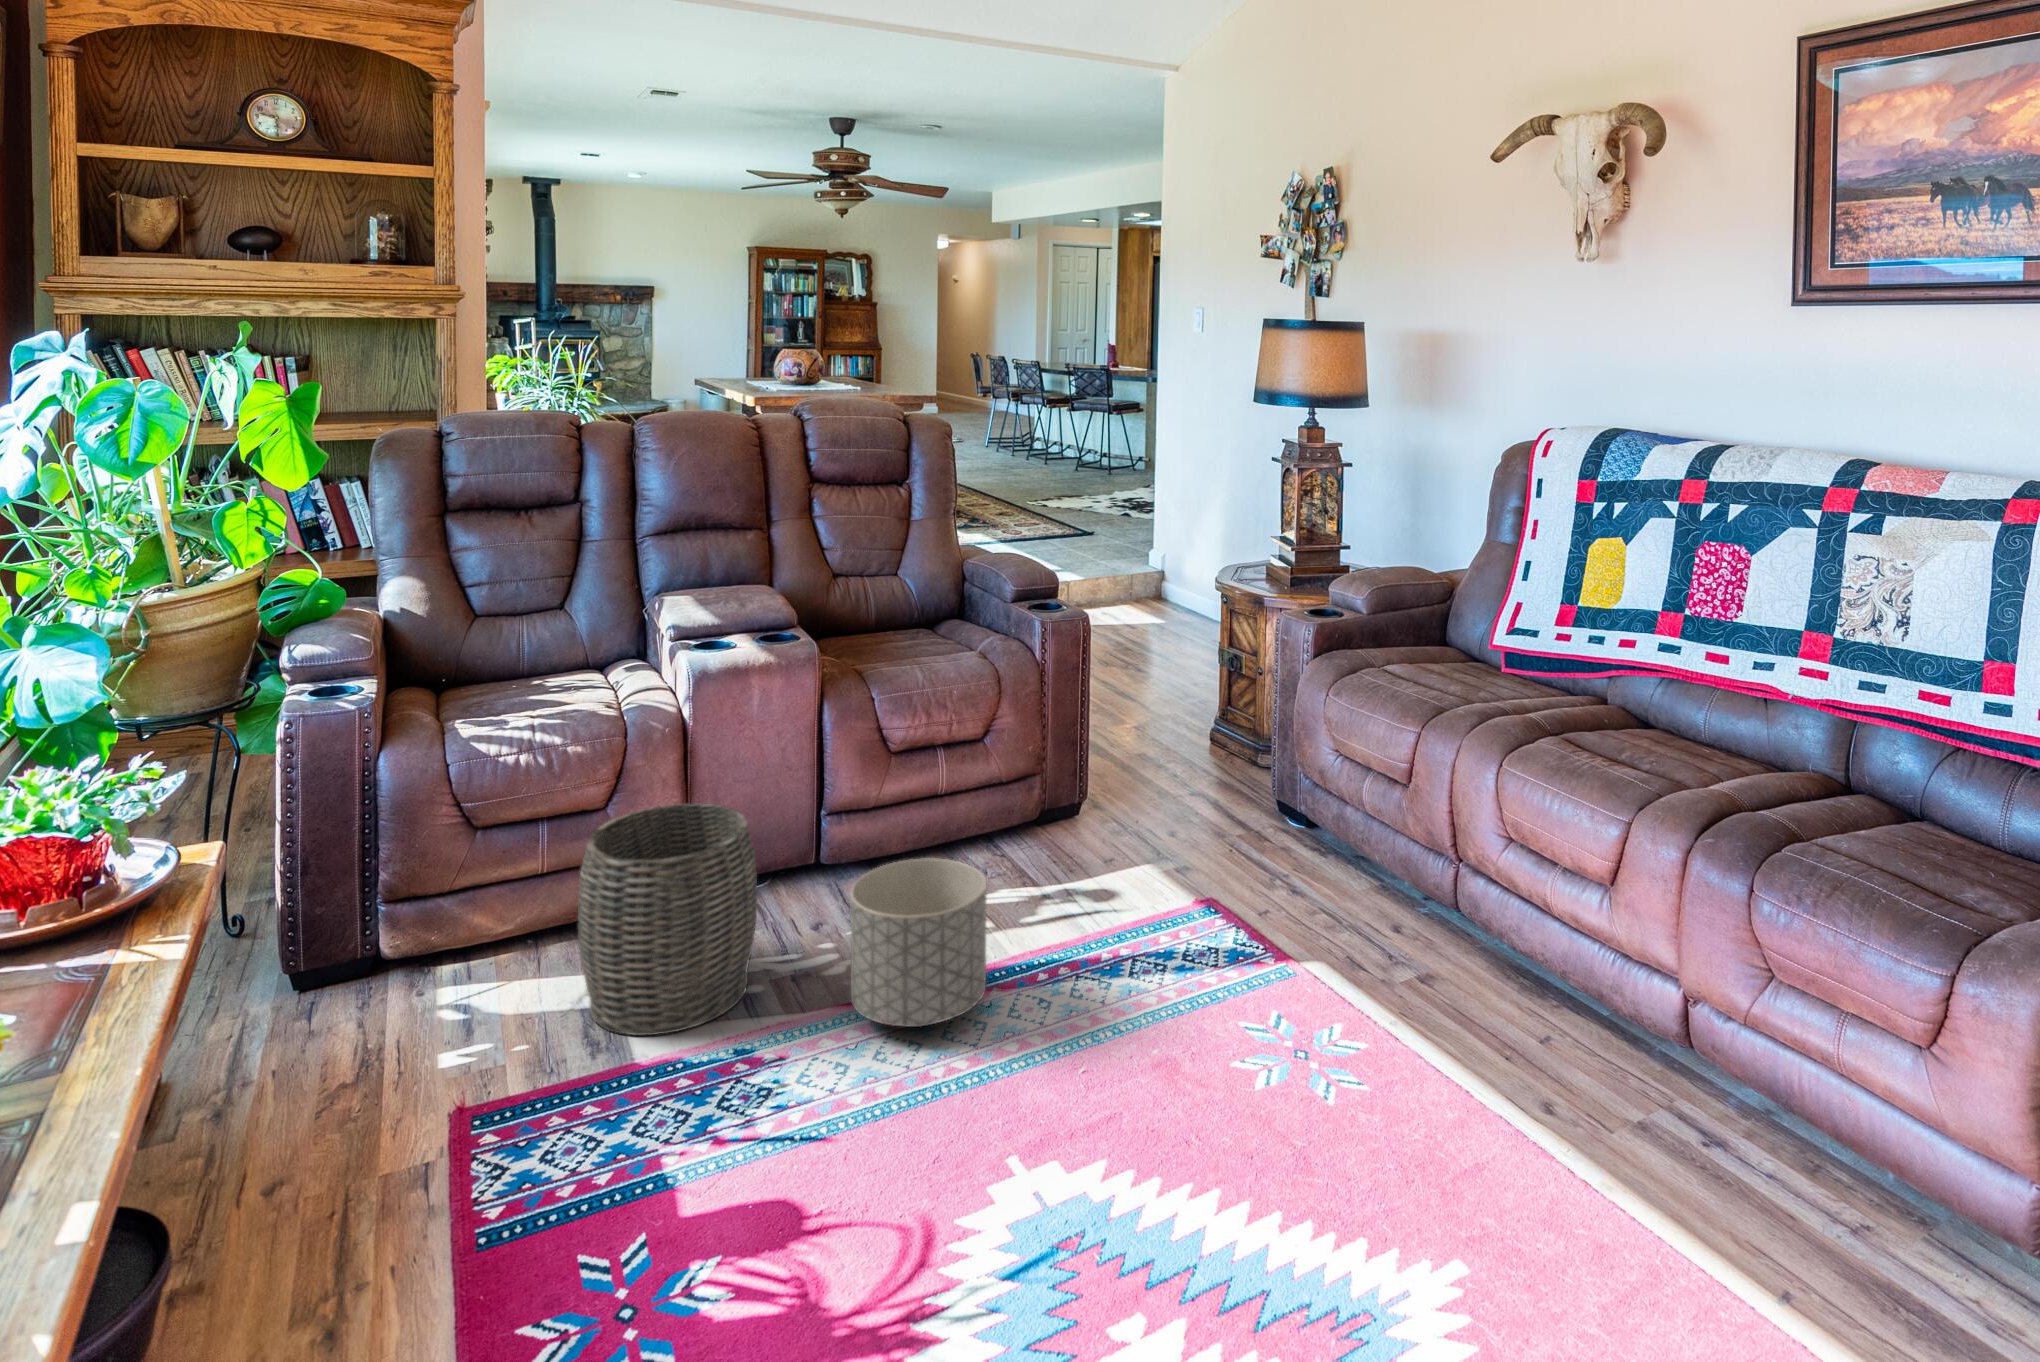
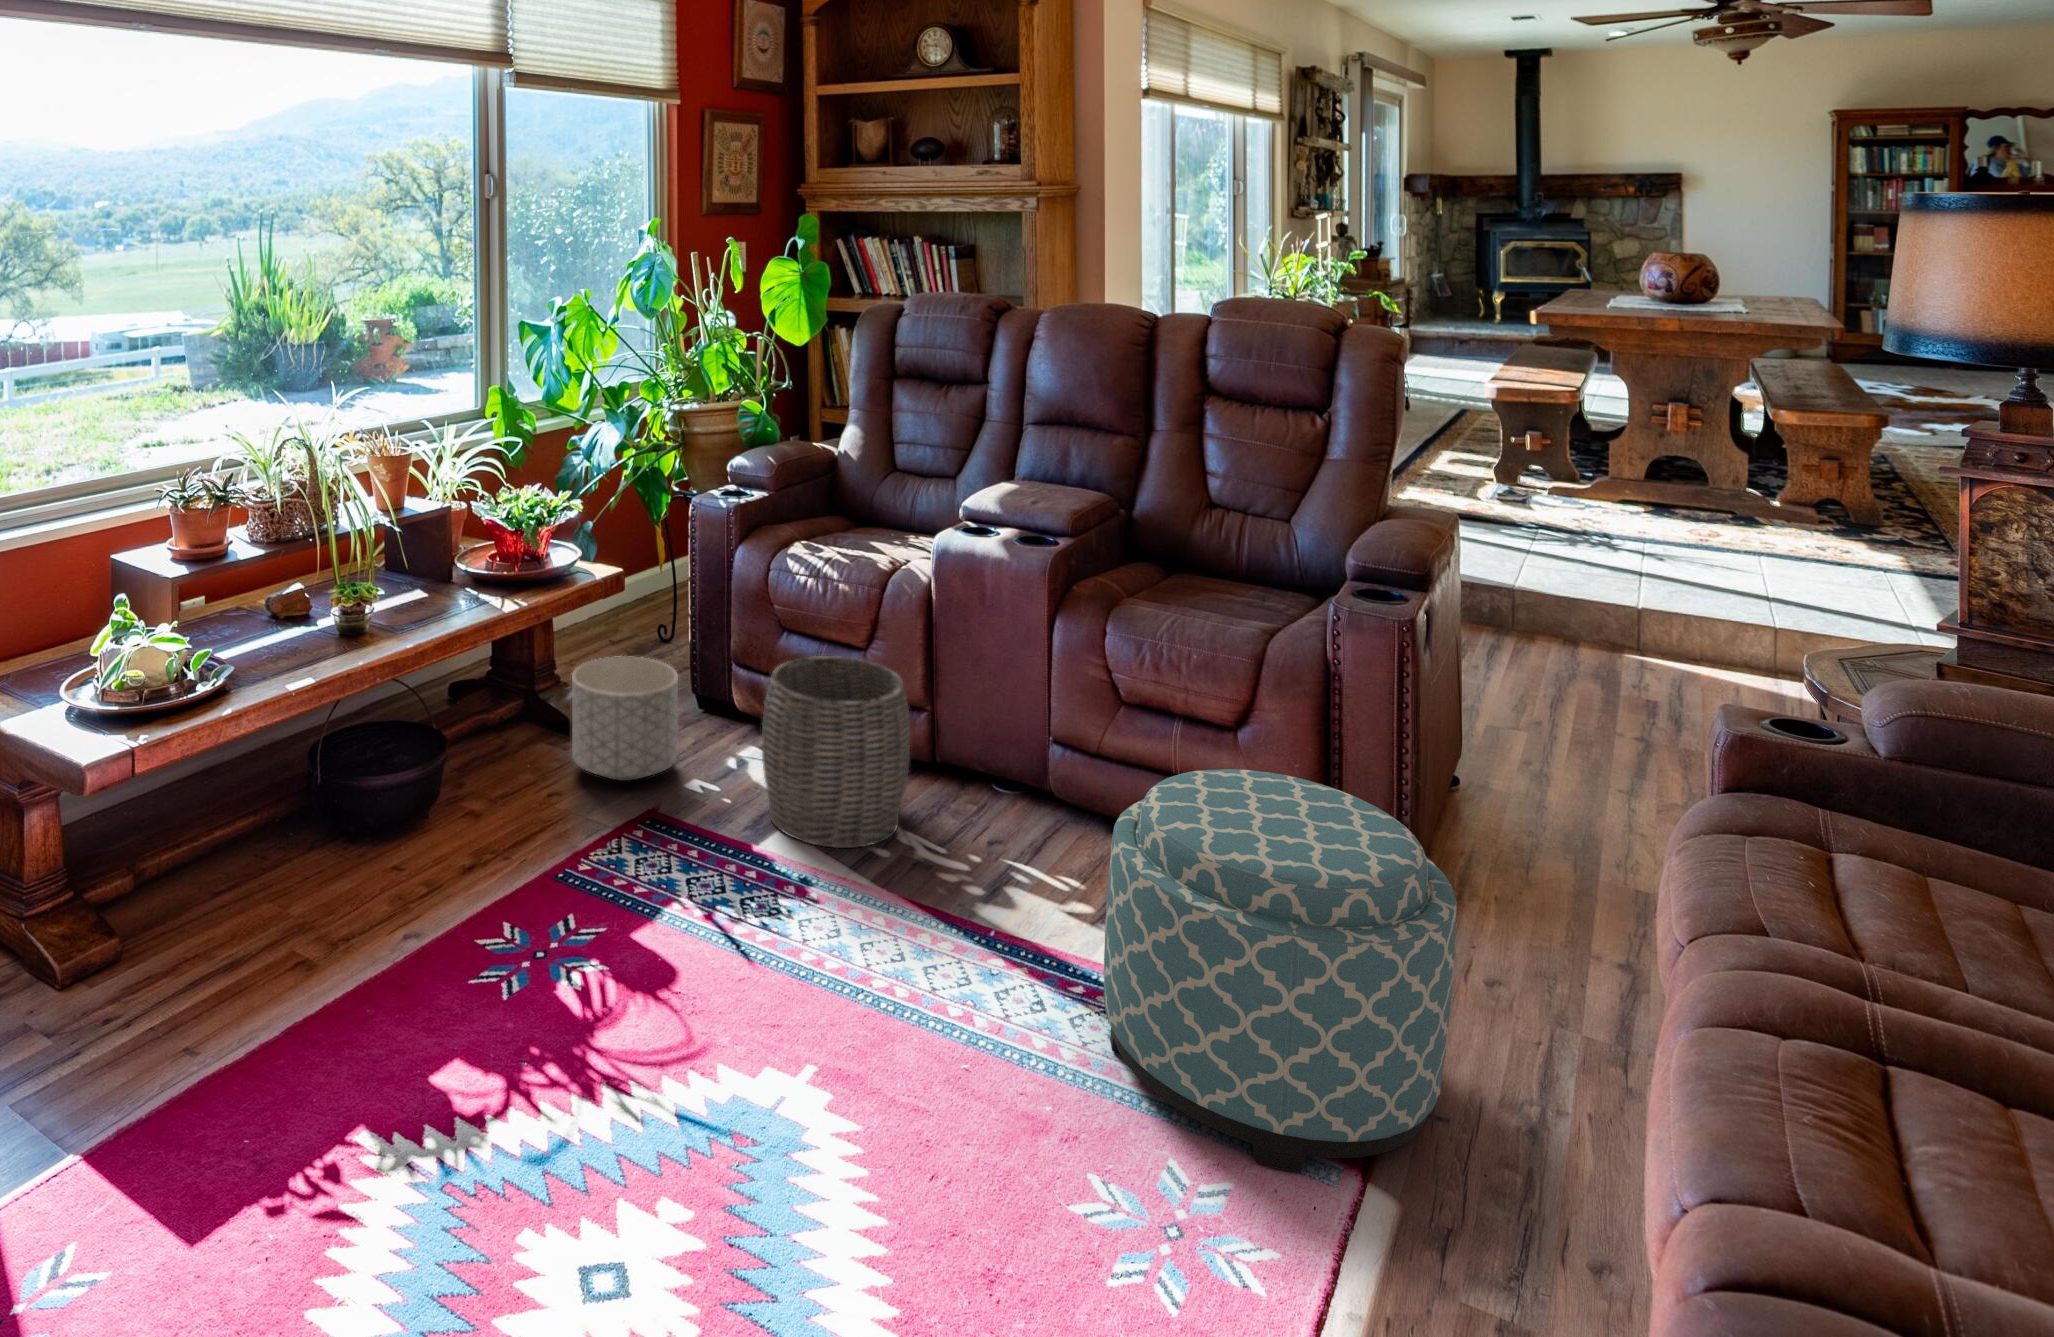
ottoman: none [1068,724,1300,1000] -> present [1104,769,1457,1173]
planter: present [851,858,986,1027] -> present [572,656,678,781]

